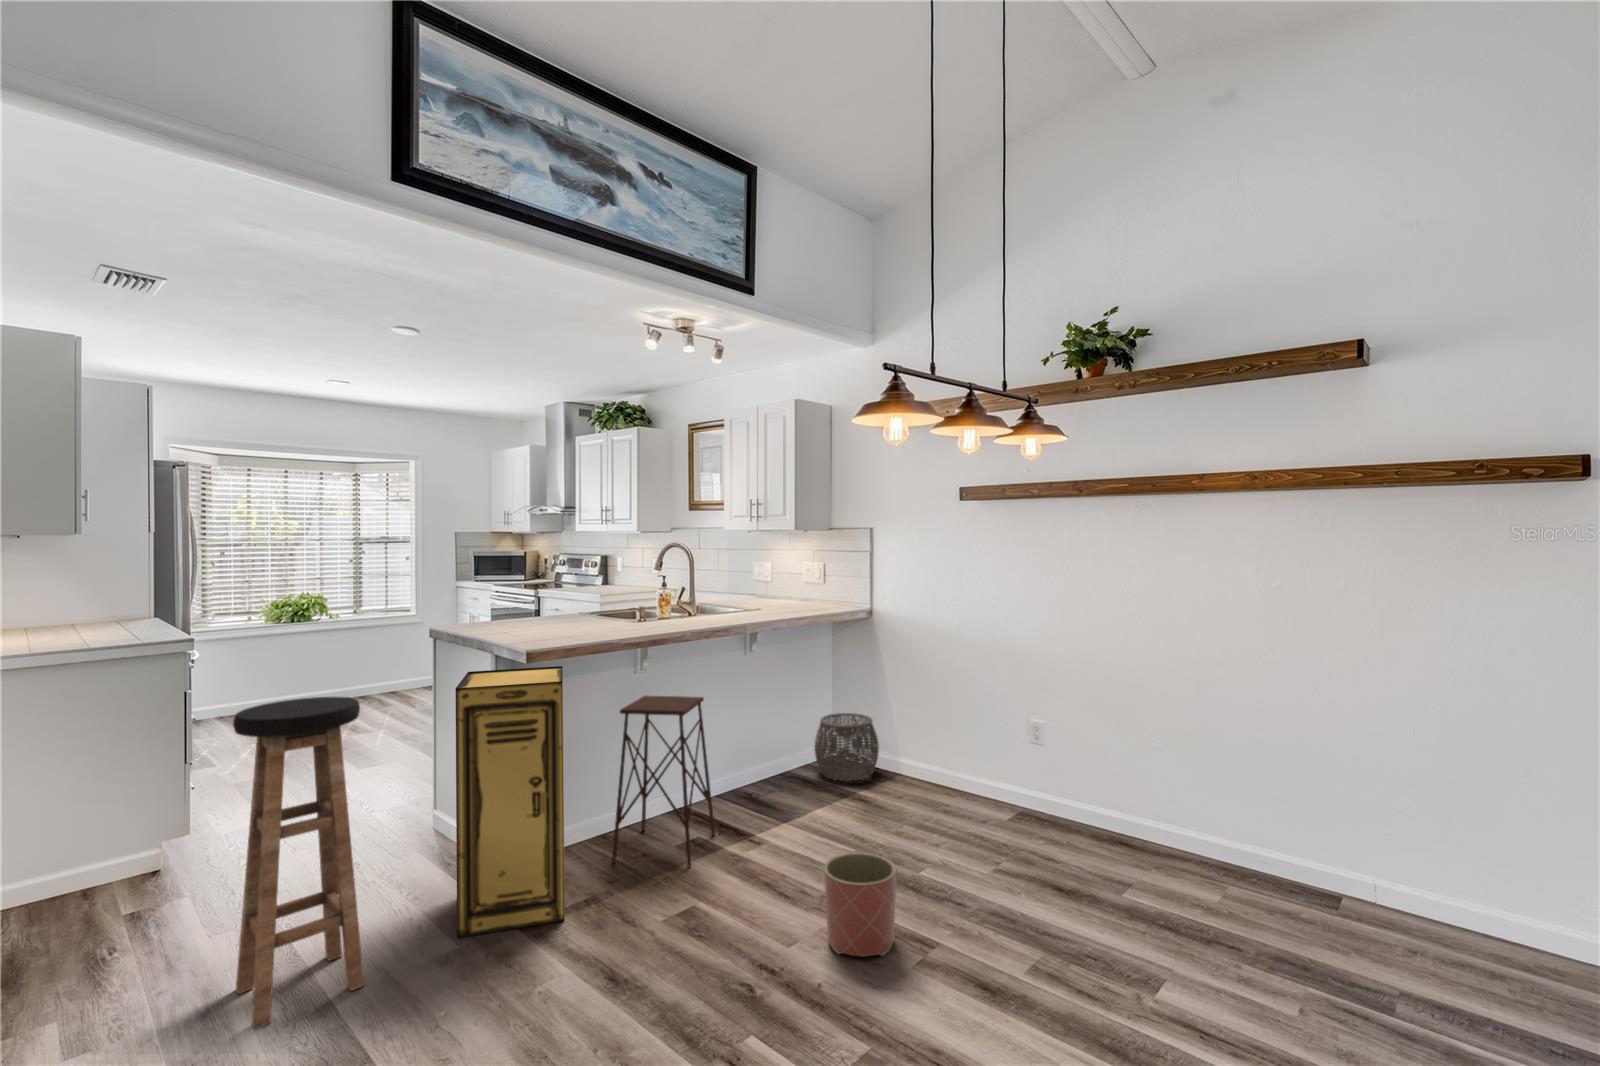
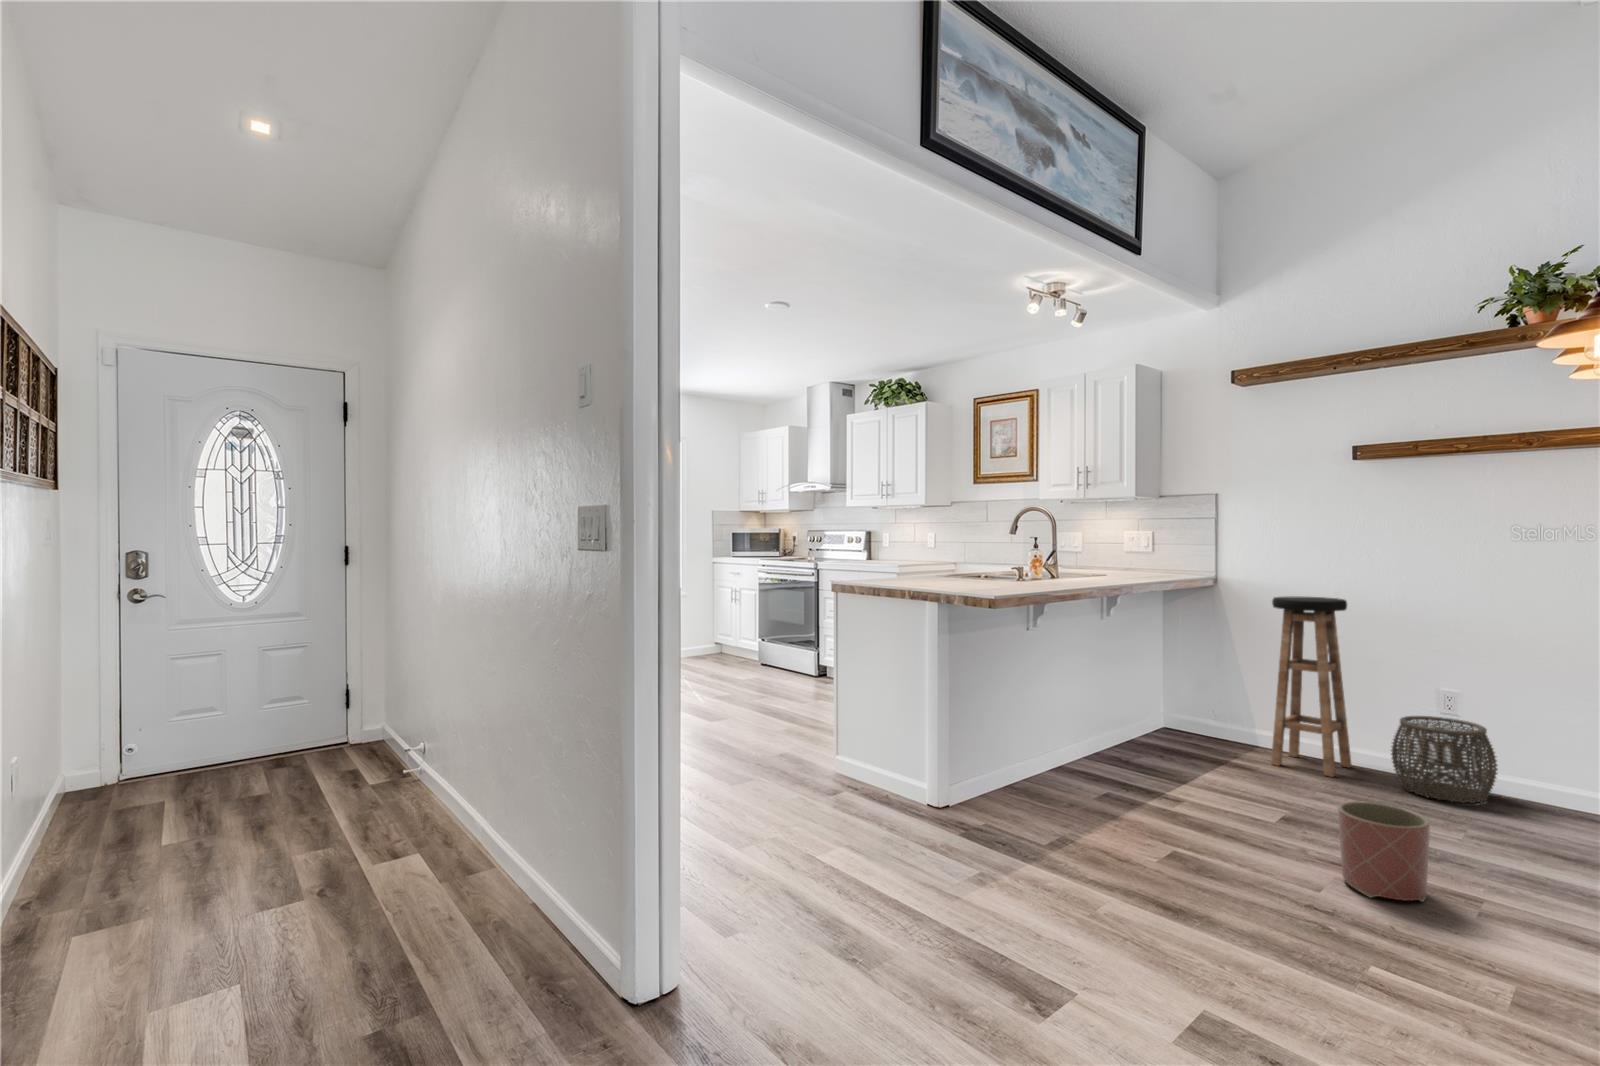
storage cabinet: present [455,666,564,938] -> none [927,614,1050,860]
side table: present [612,696,715,867] -> none [1040,651,1127,816]
bar stool: present [233,697,364,1029] -> present [1271,596,1352,777]
woven basket: present [814,713,879,781] -> present [1391,716,1498,804]

